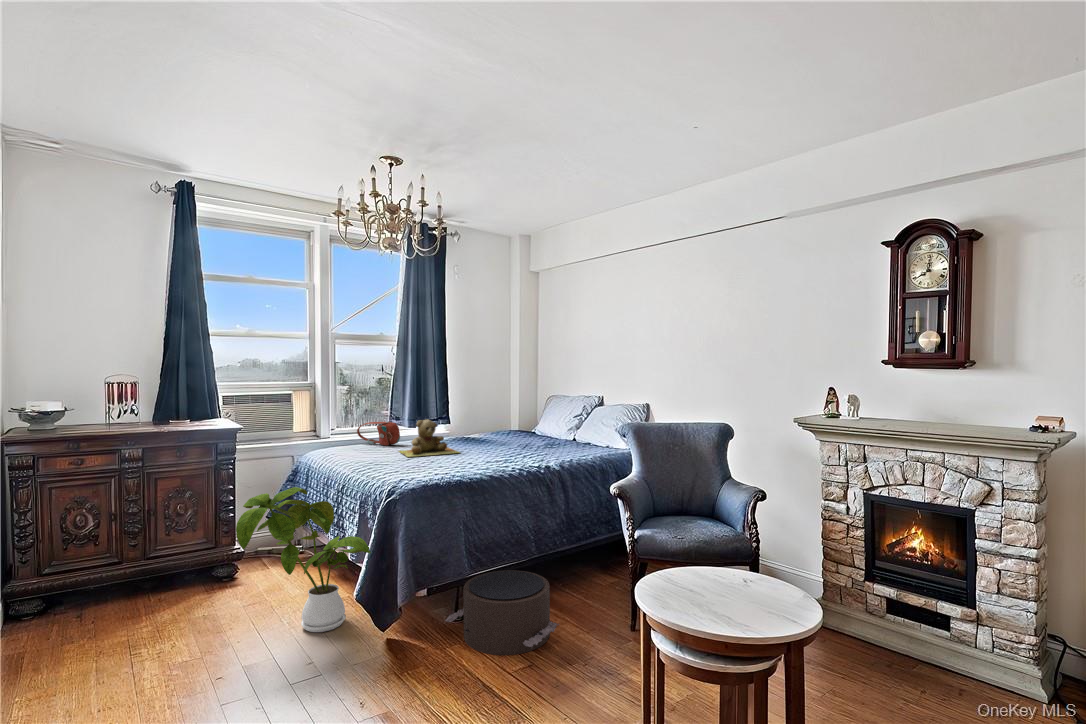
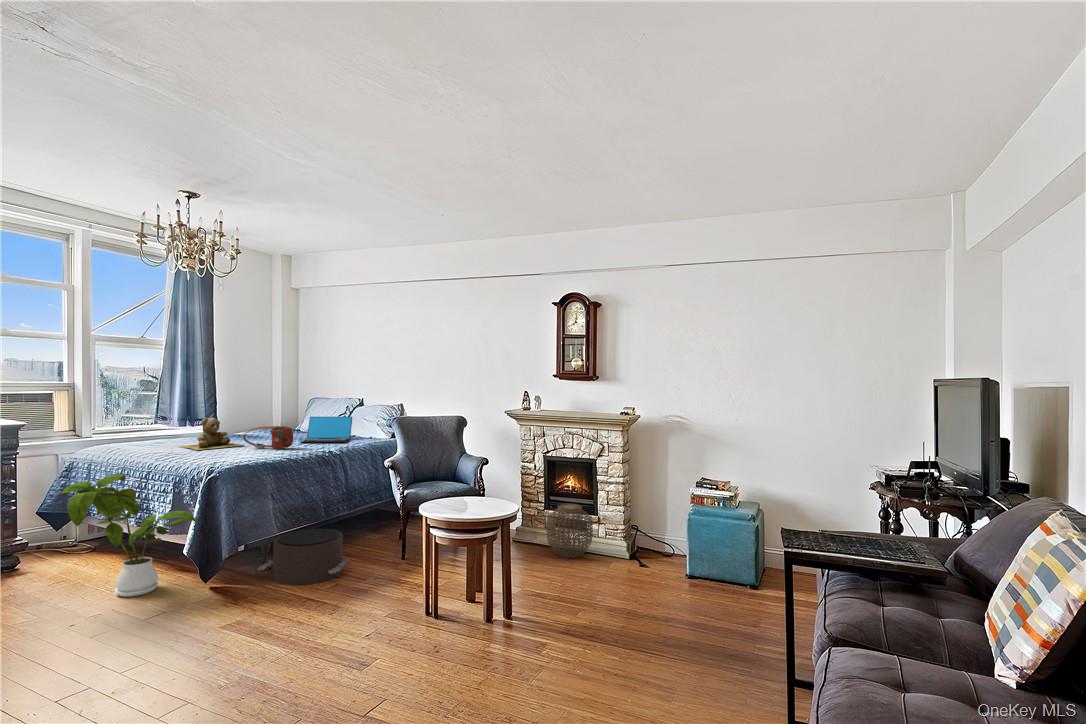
laptop: none [521,419,584,454] -> present [300,417,352,443]
handbag: present [357,421,400,446] -> present [243,426,293,449]
woven basket: none [873,582,970,686] -> present [547,503,593,558]

